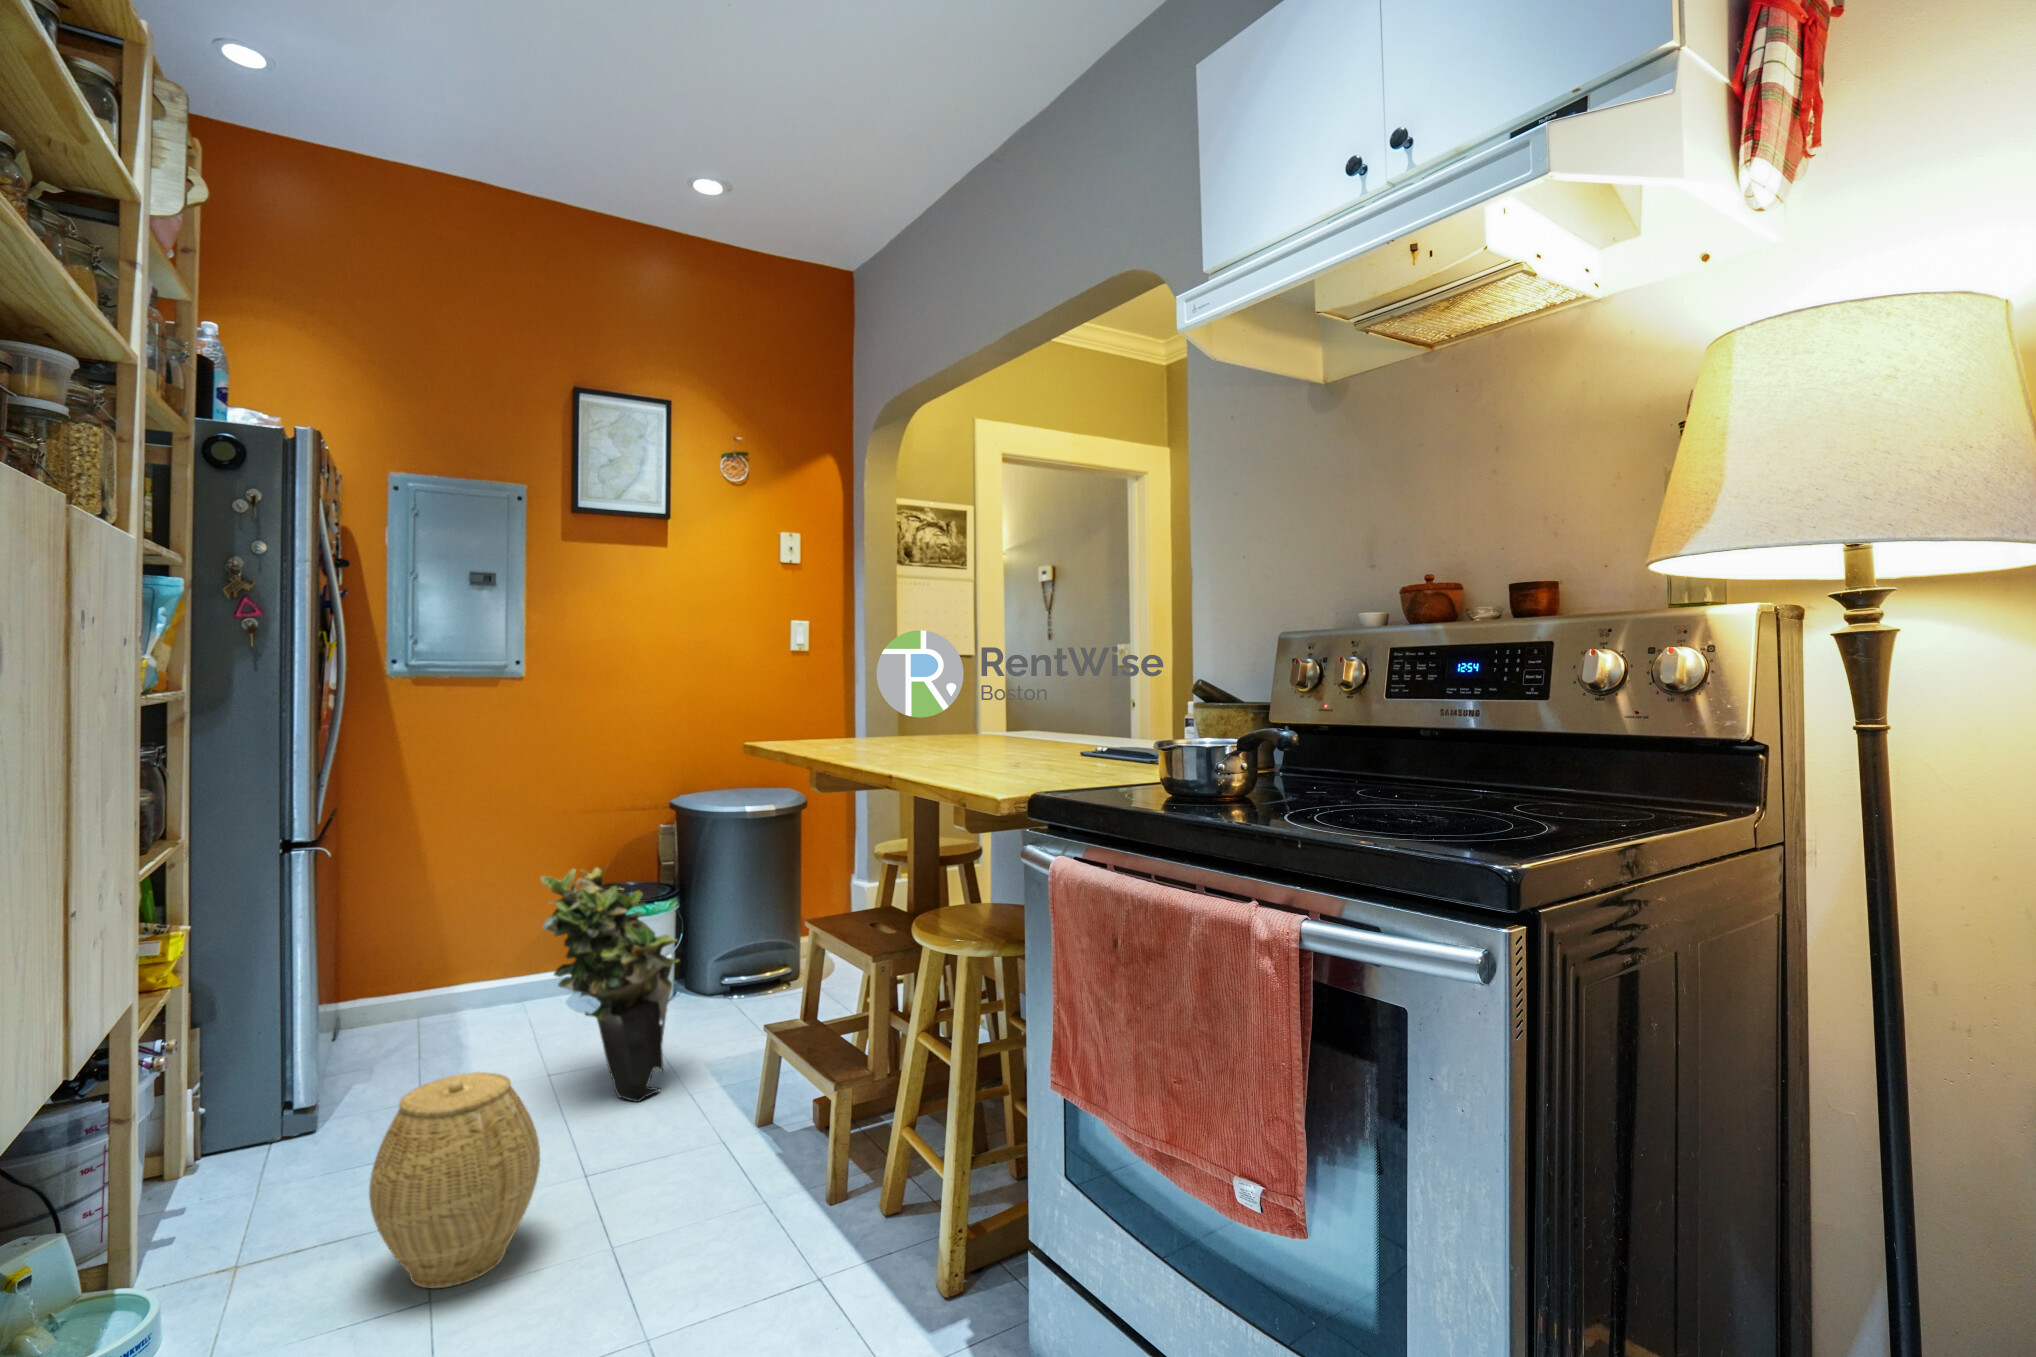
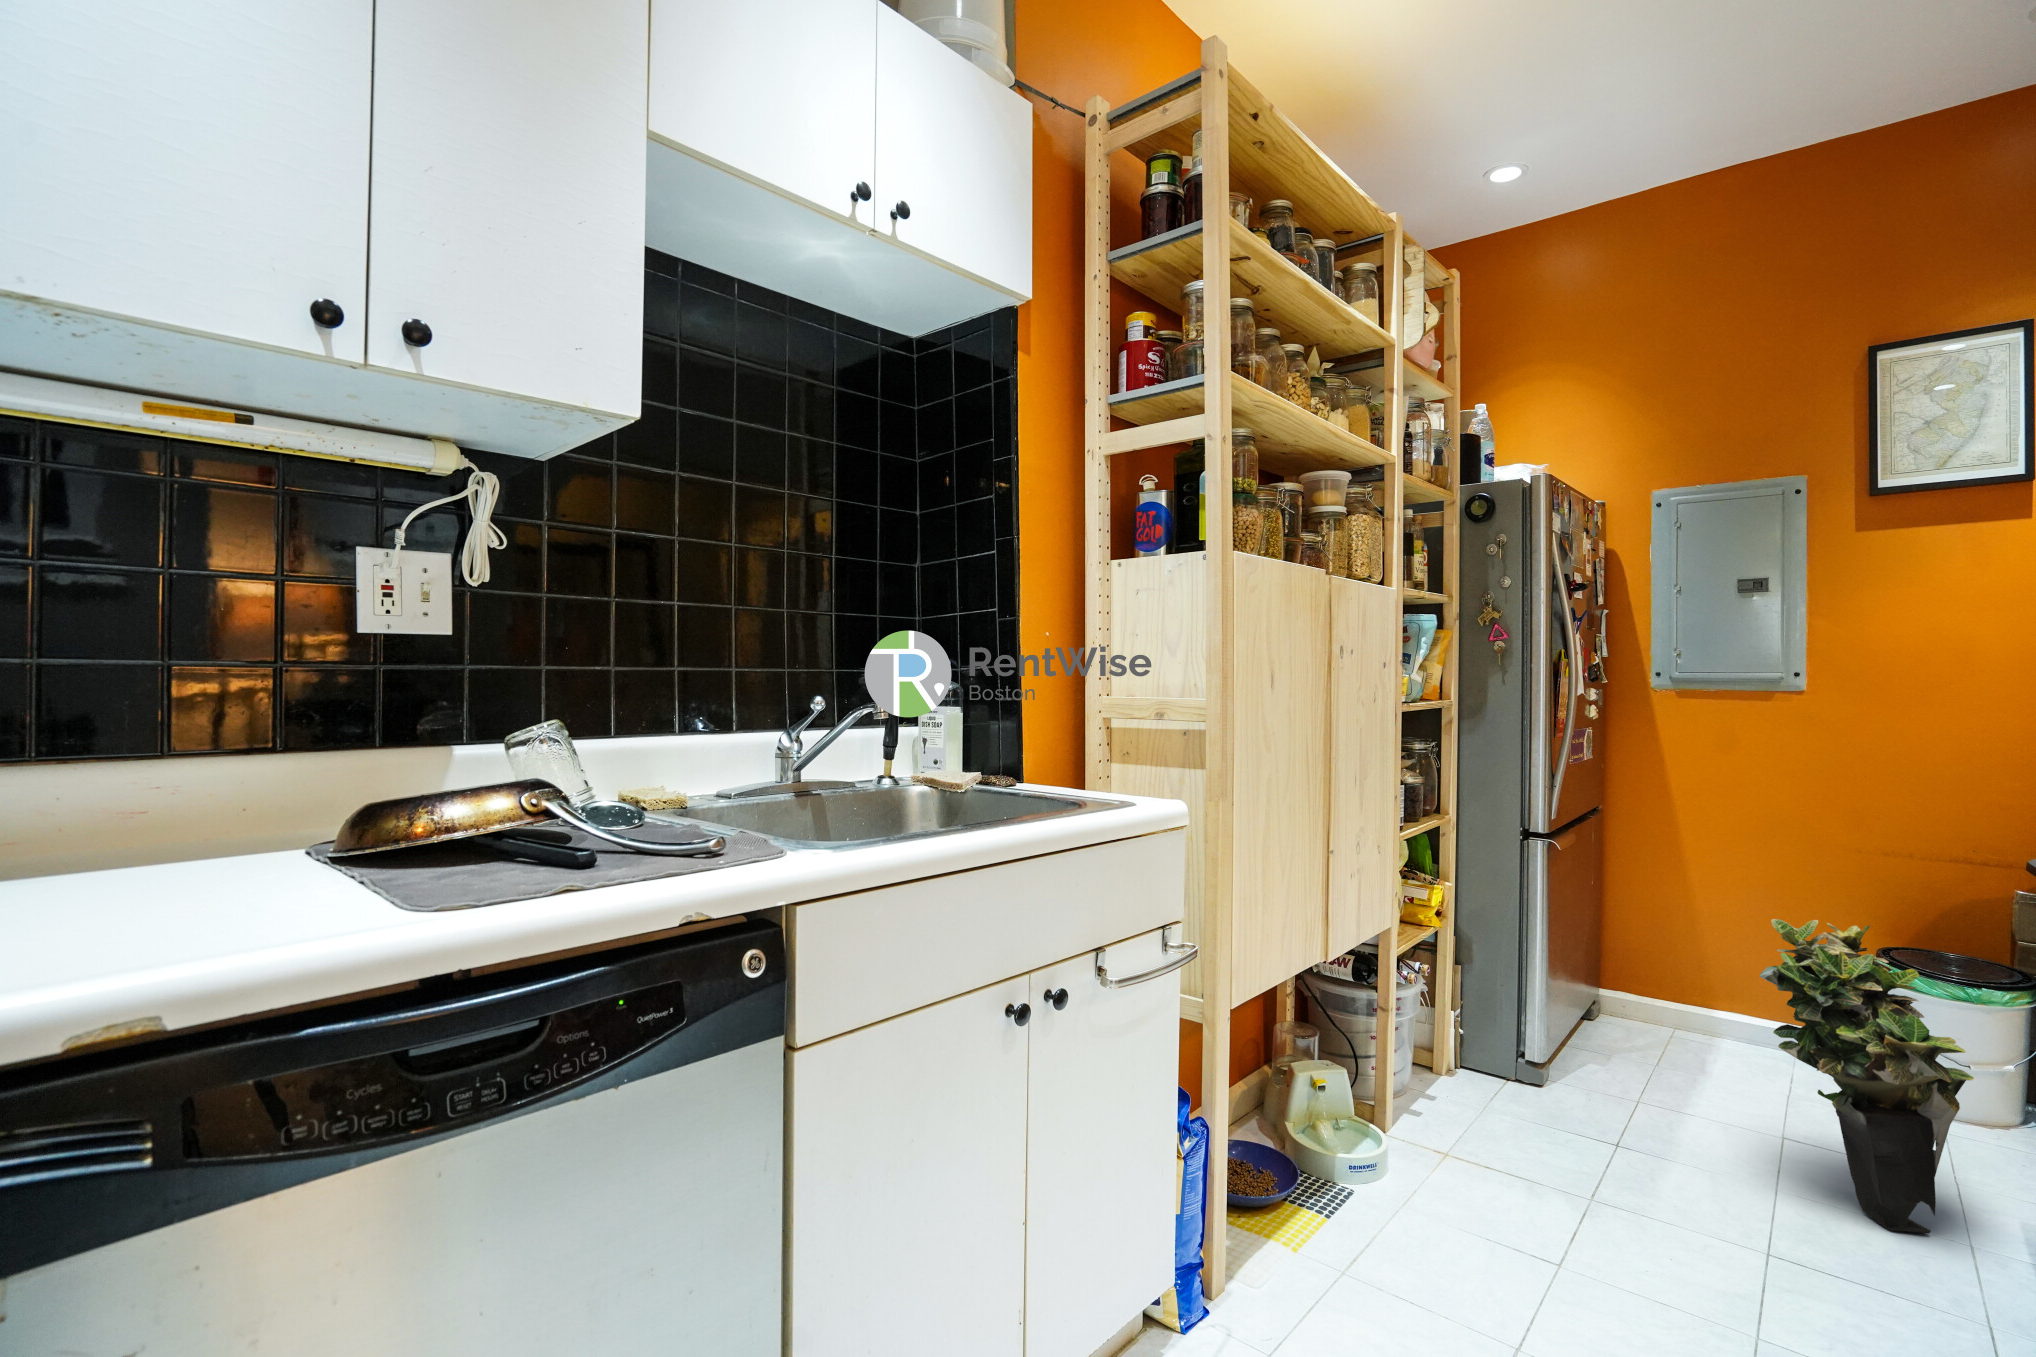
woven basket: present [369,1072,540,1288] -> none [1518,1085,1689,1300]

